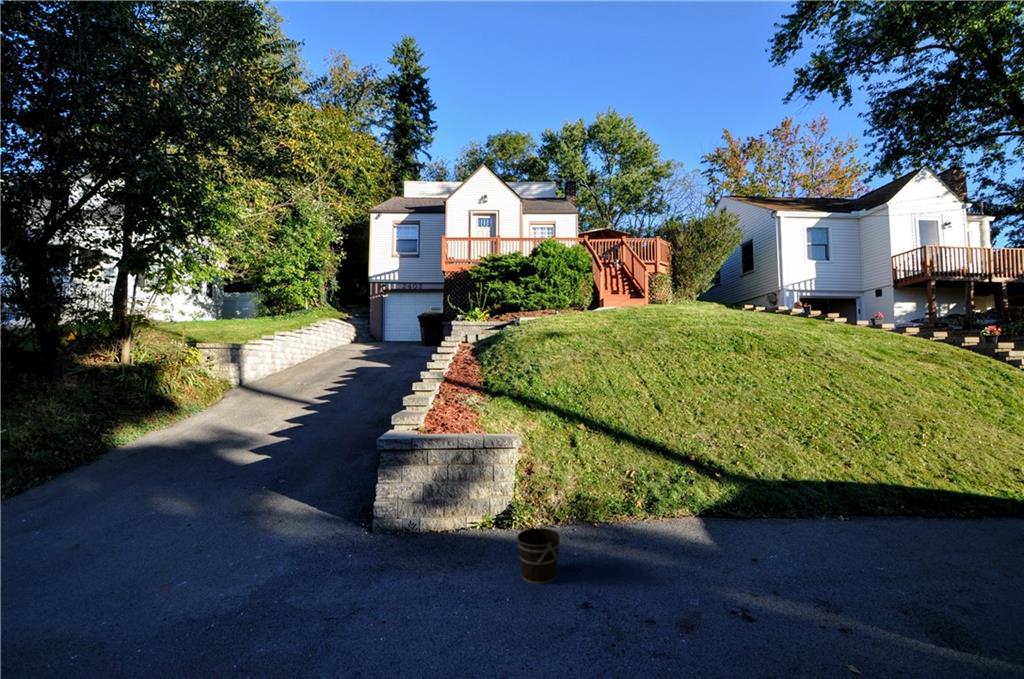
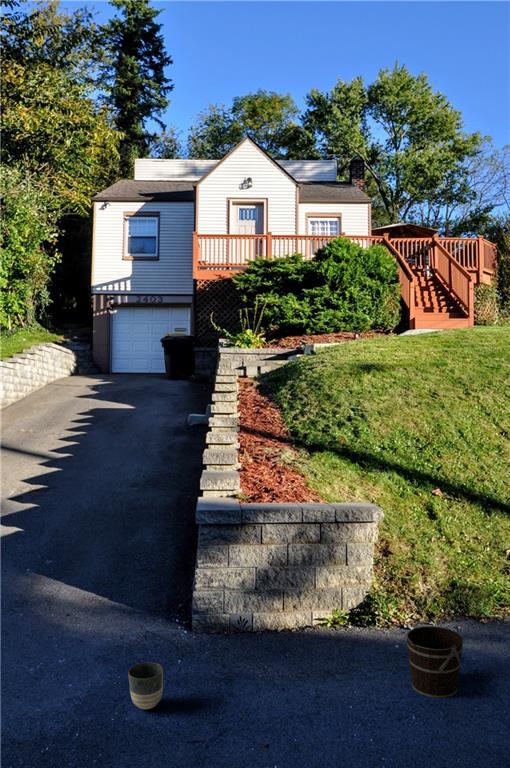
planter: none [295,556,323,593] -> present [128,662,163,709]

